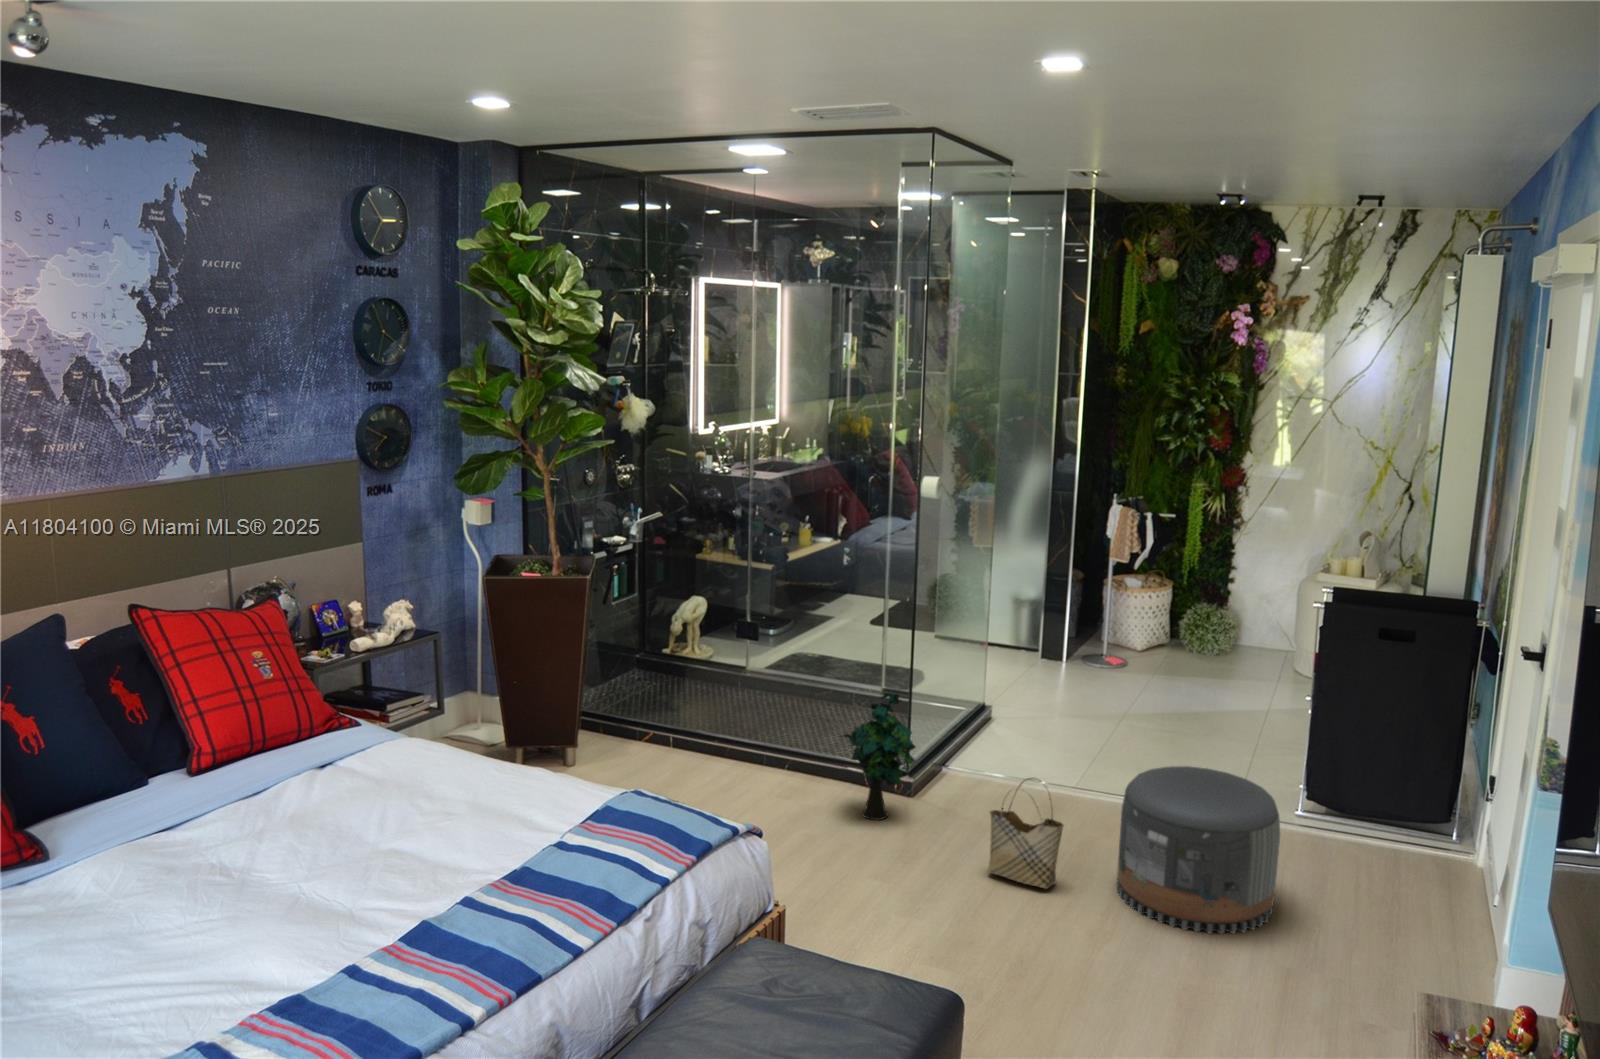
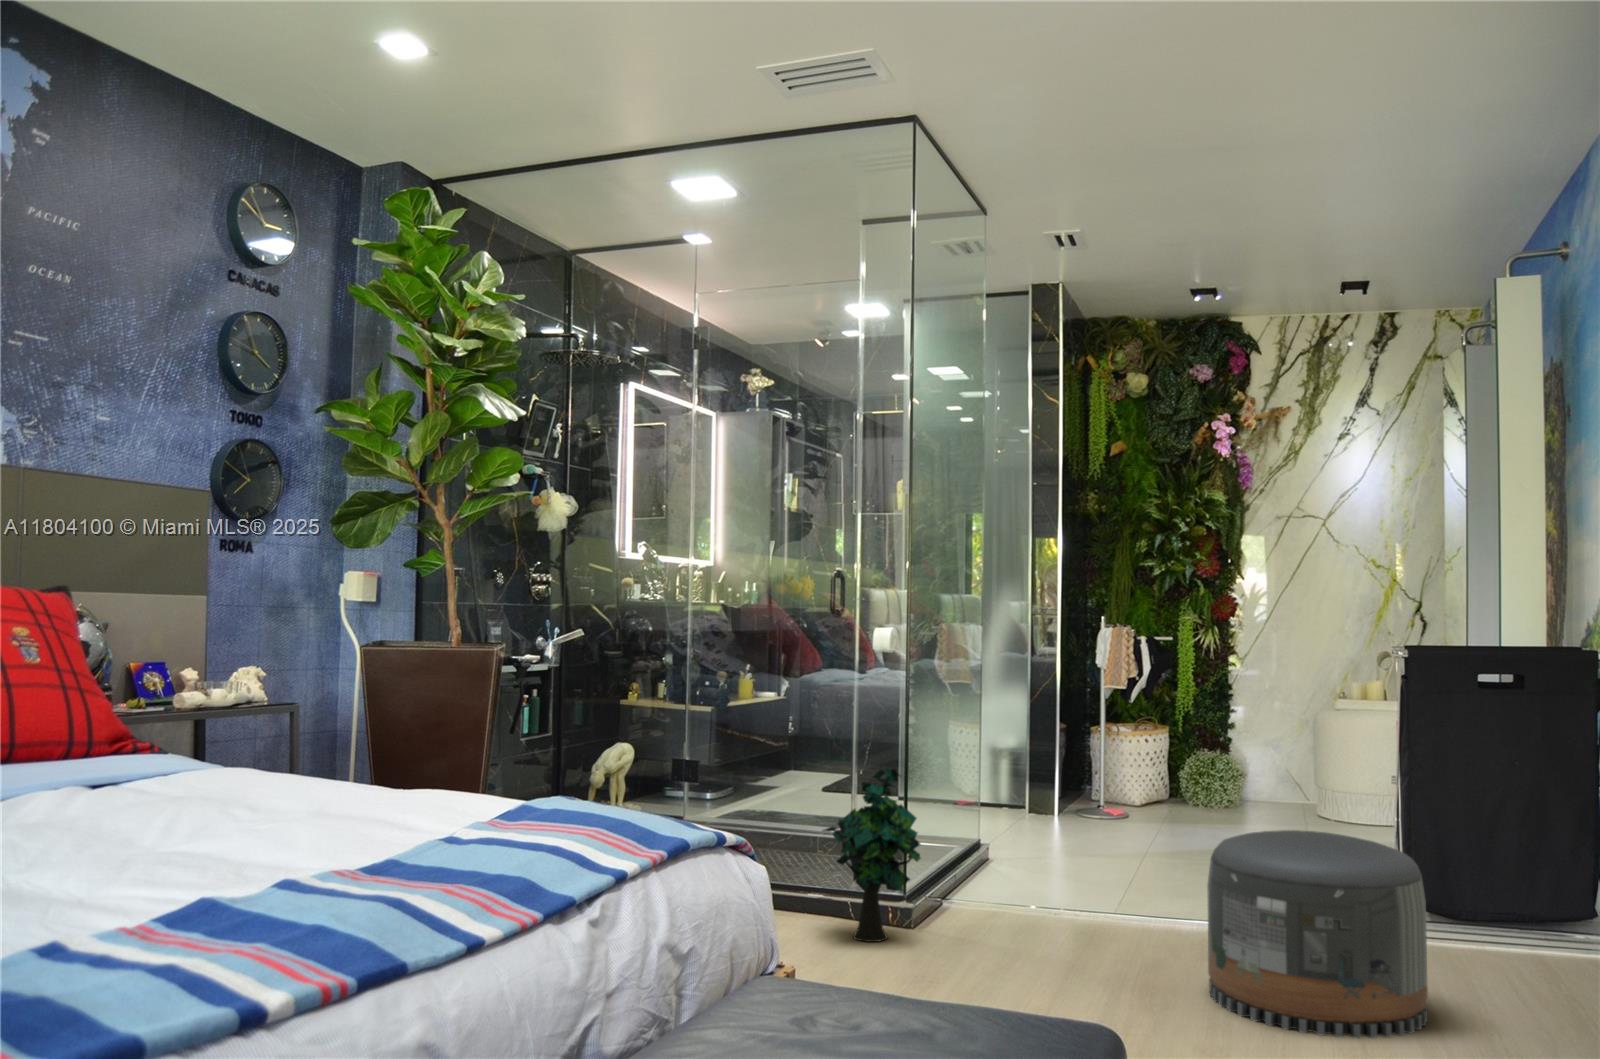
woven basket: present [988,778,1064,889] -> none [1033,849,1136,998]

